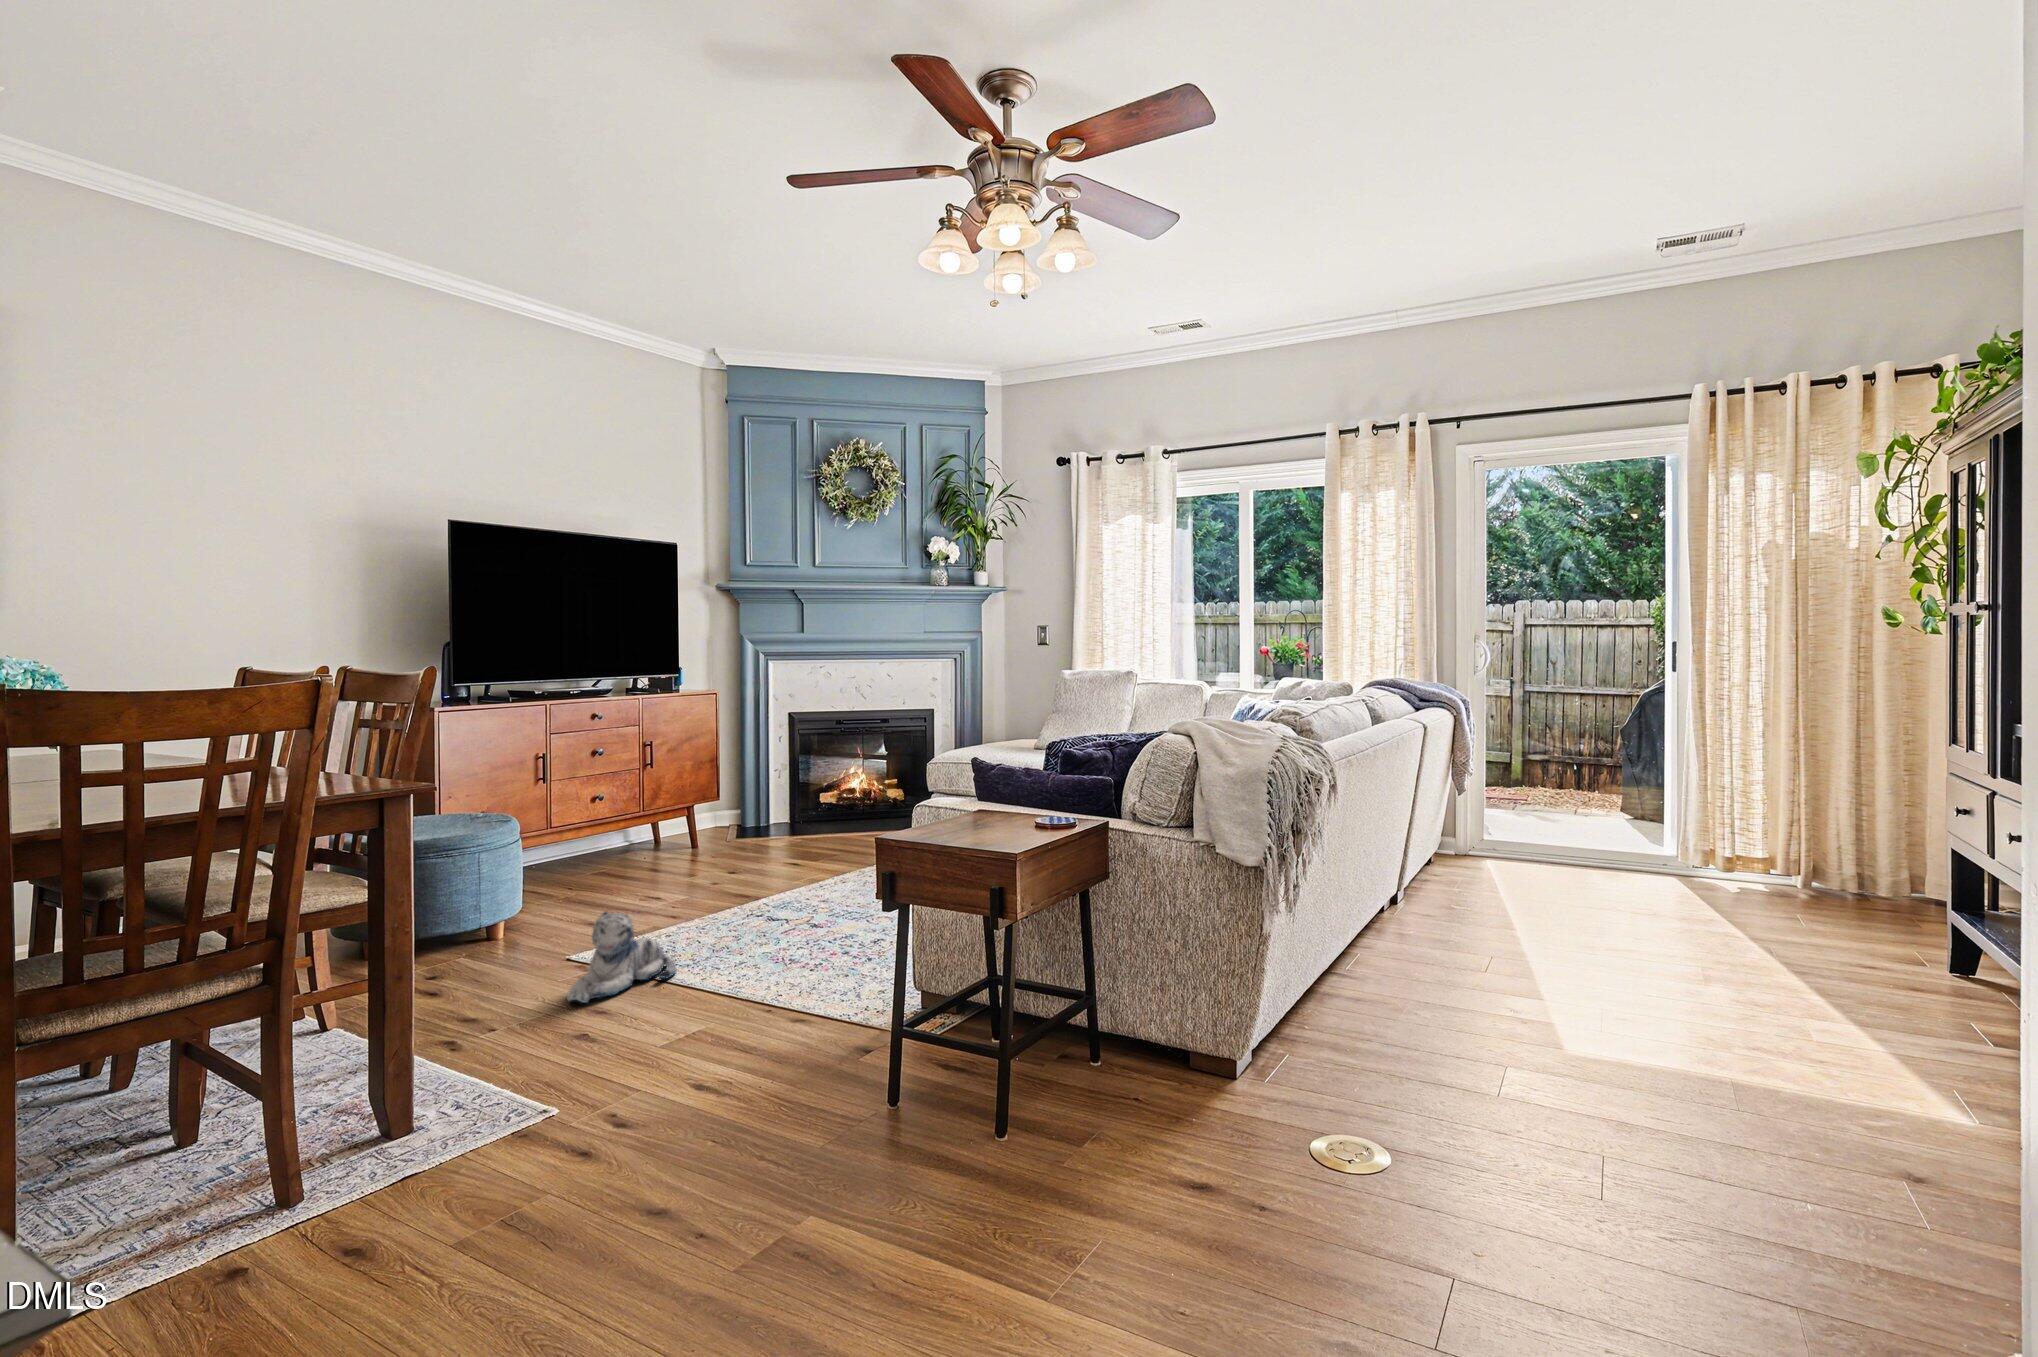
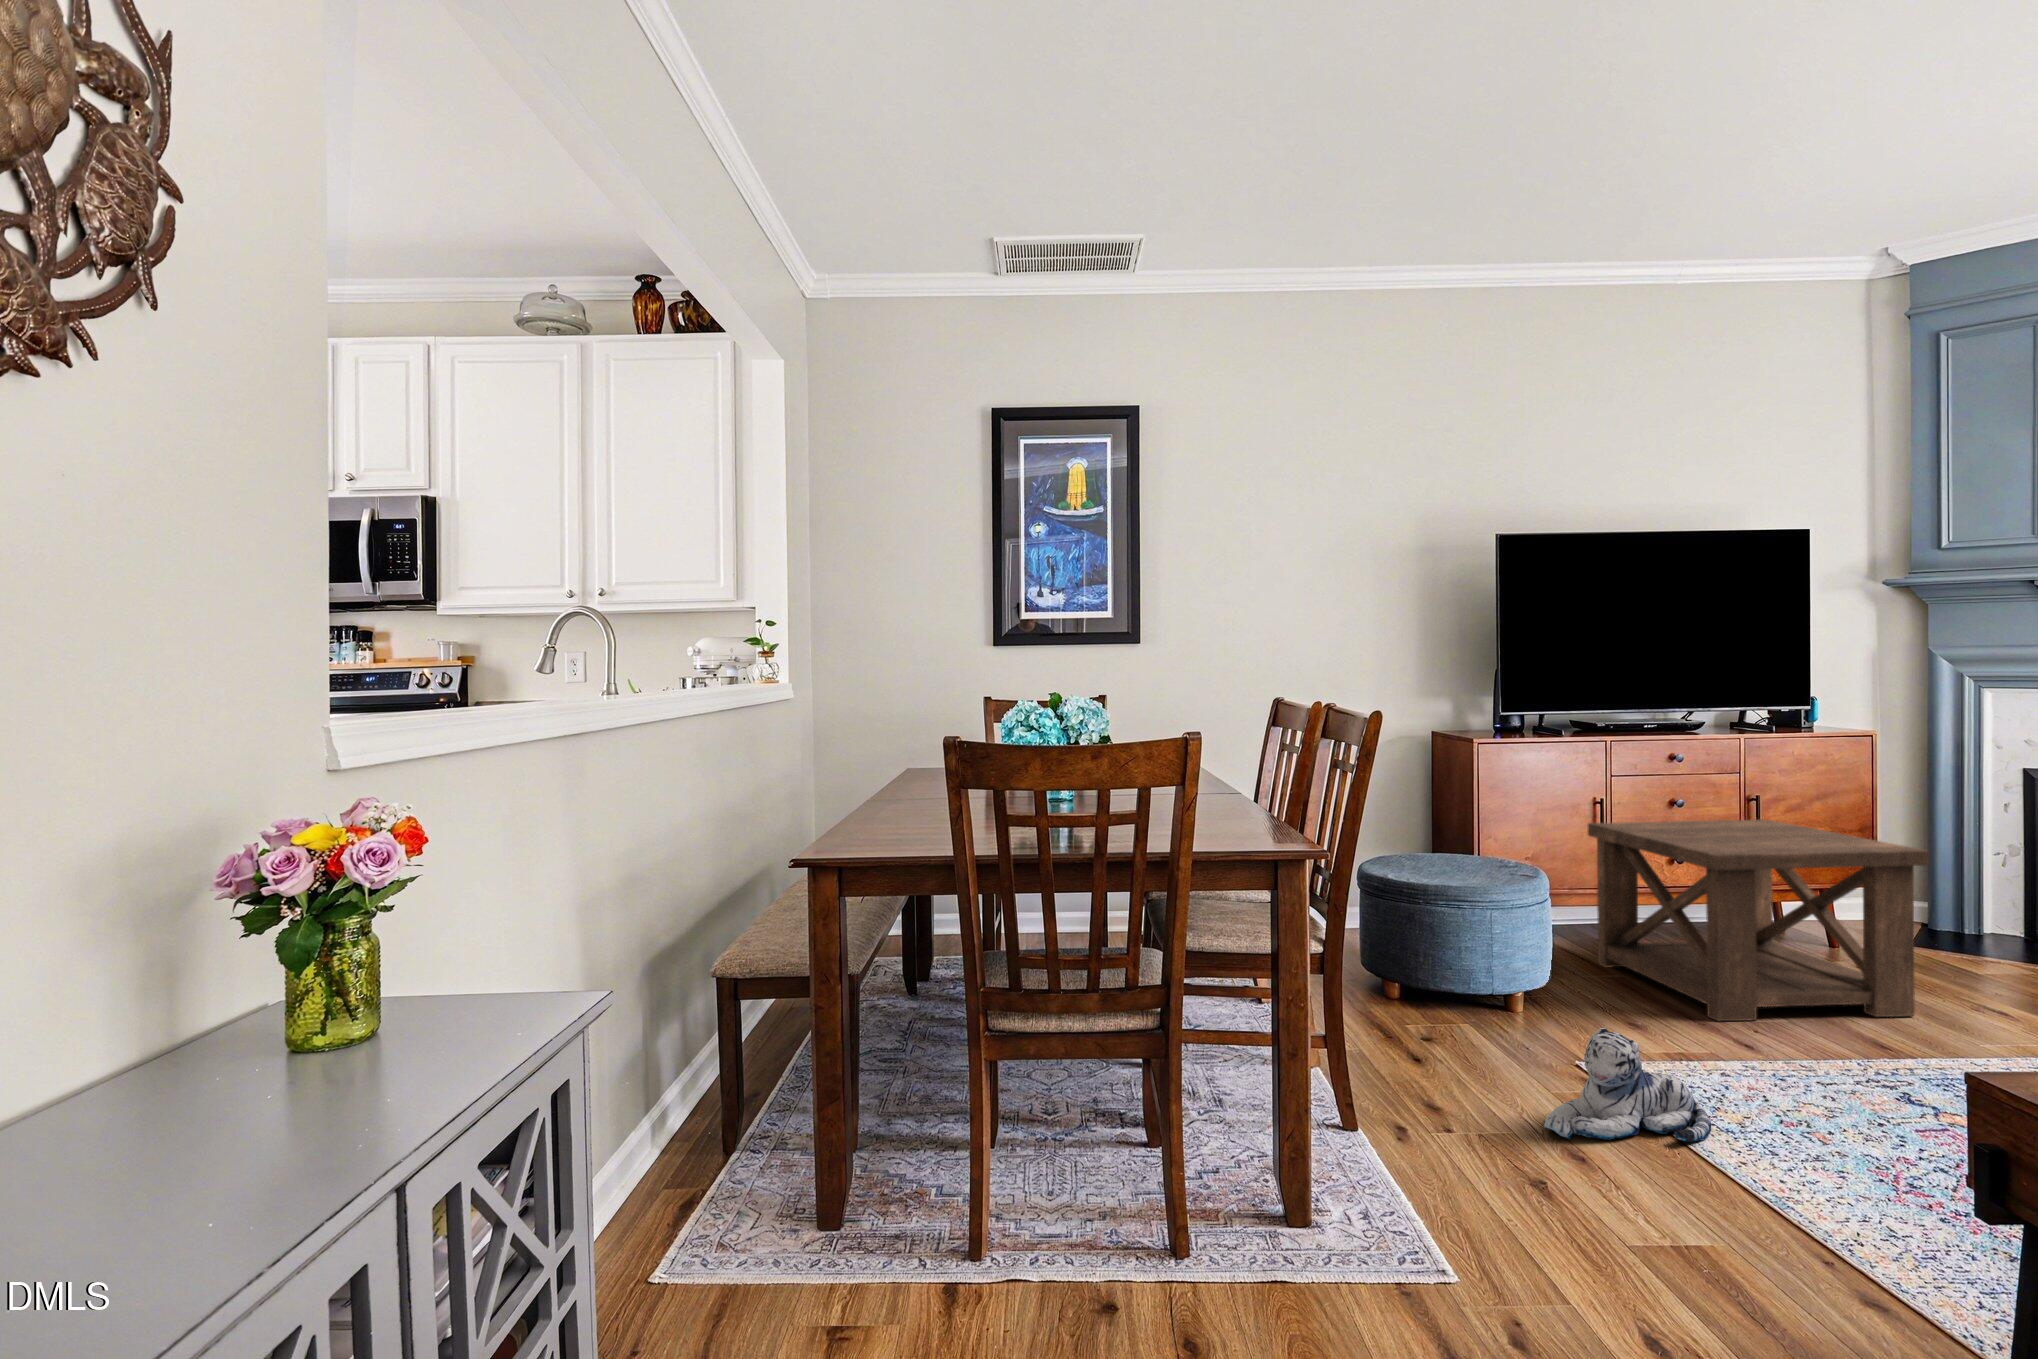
side table: none [533,758,762,908] -> present [1588,820,1929,1021]

